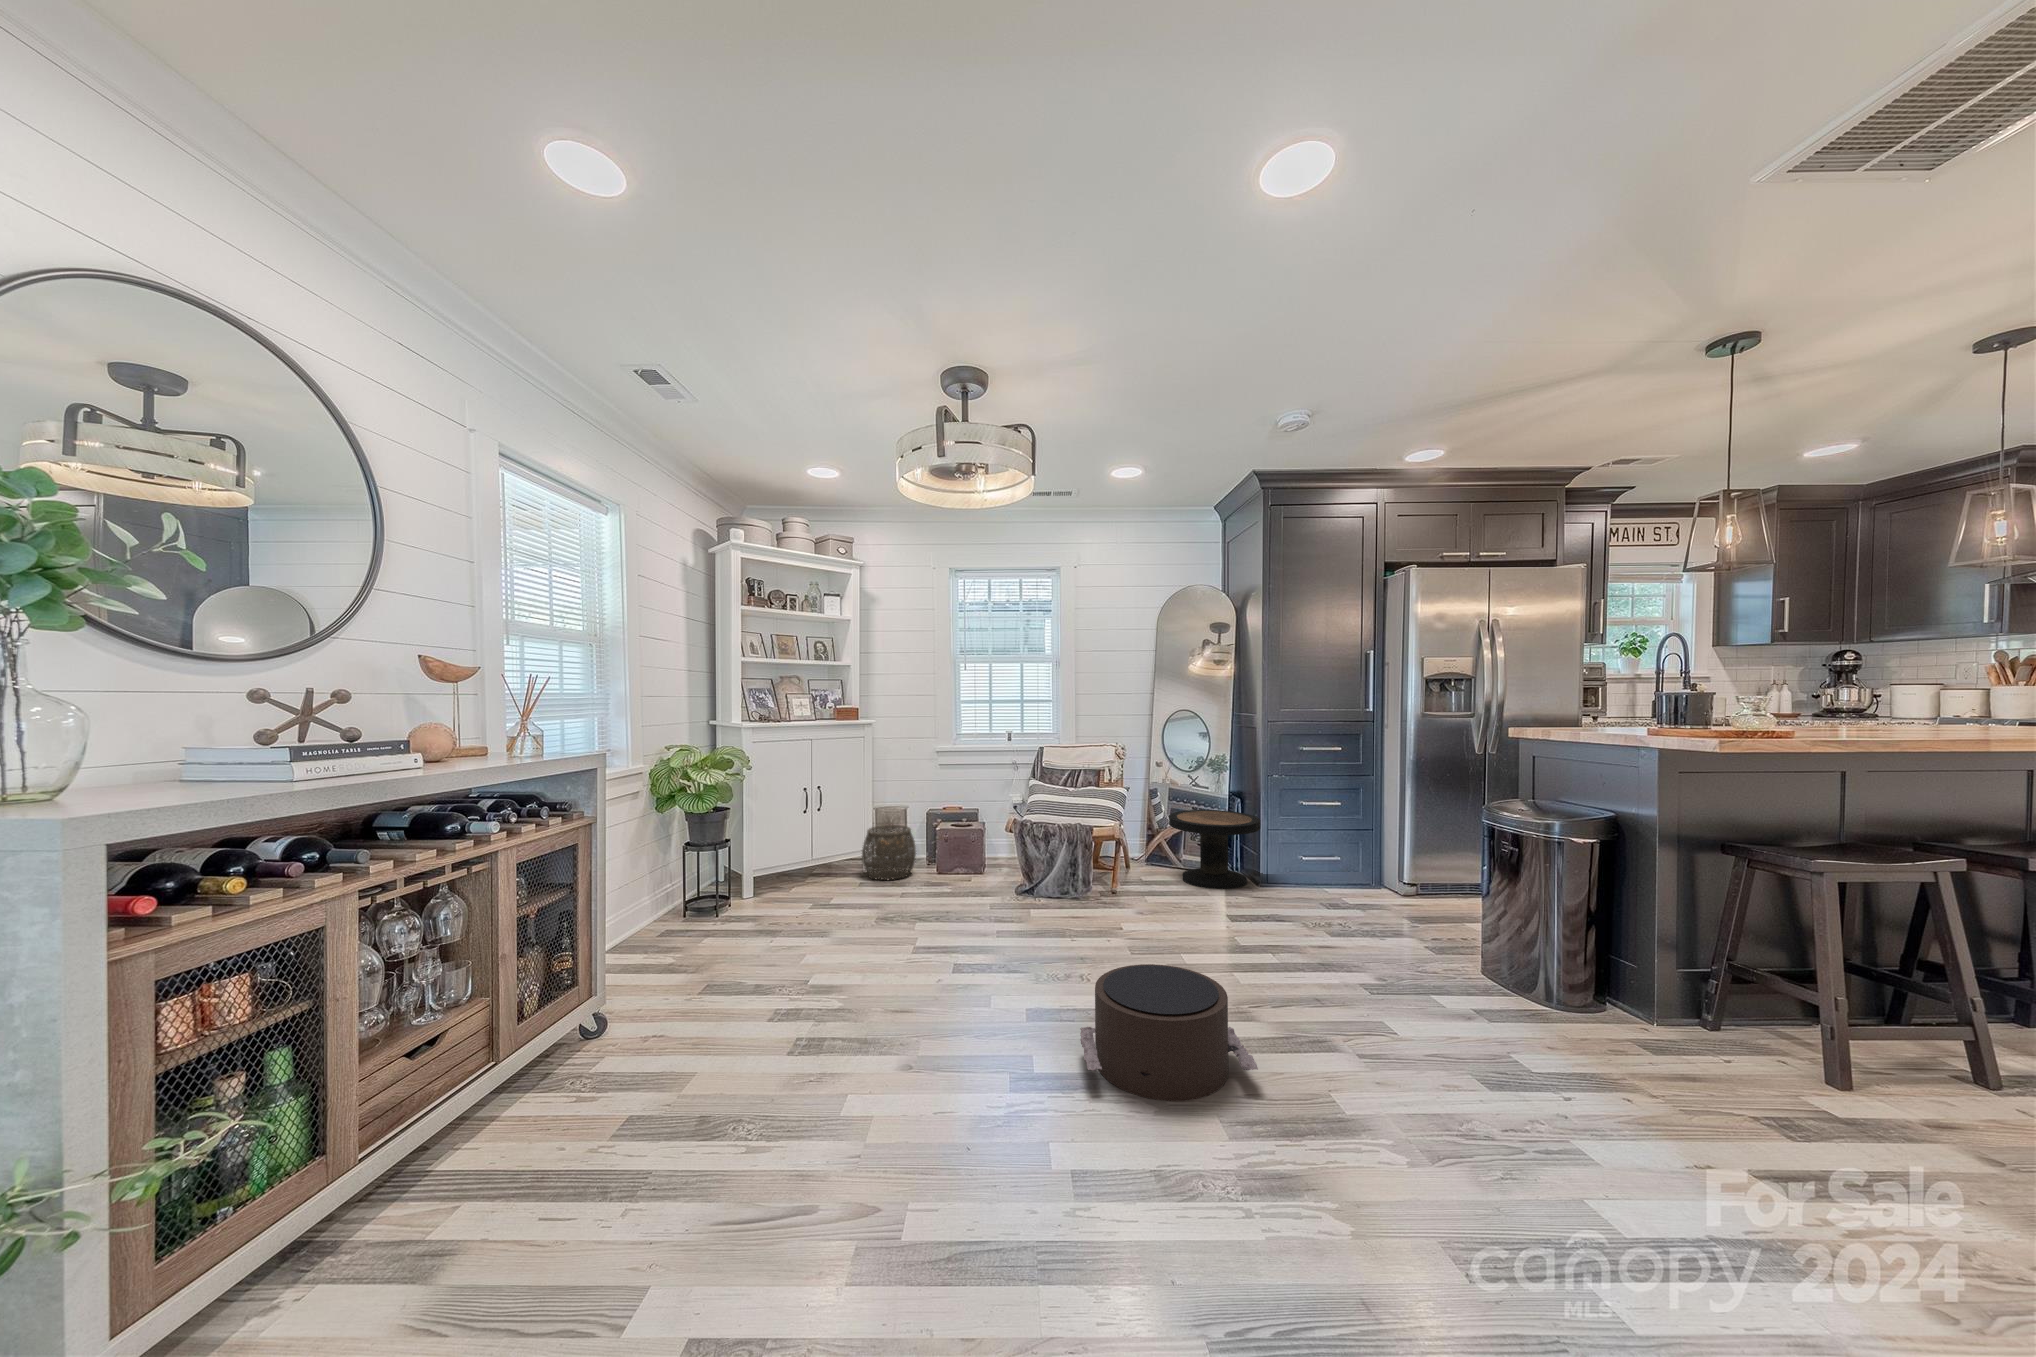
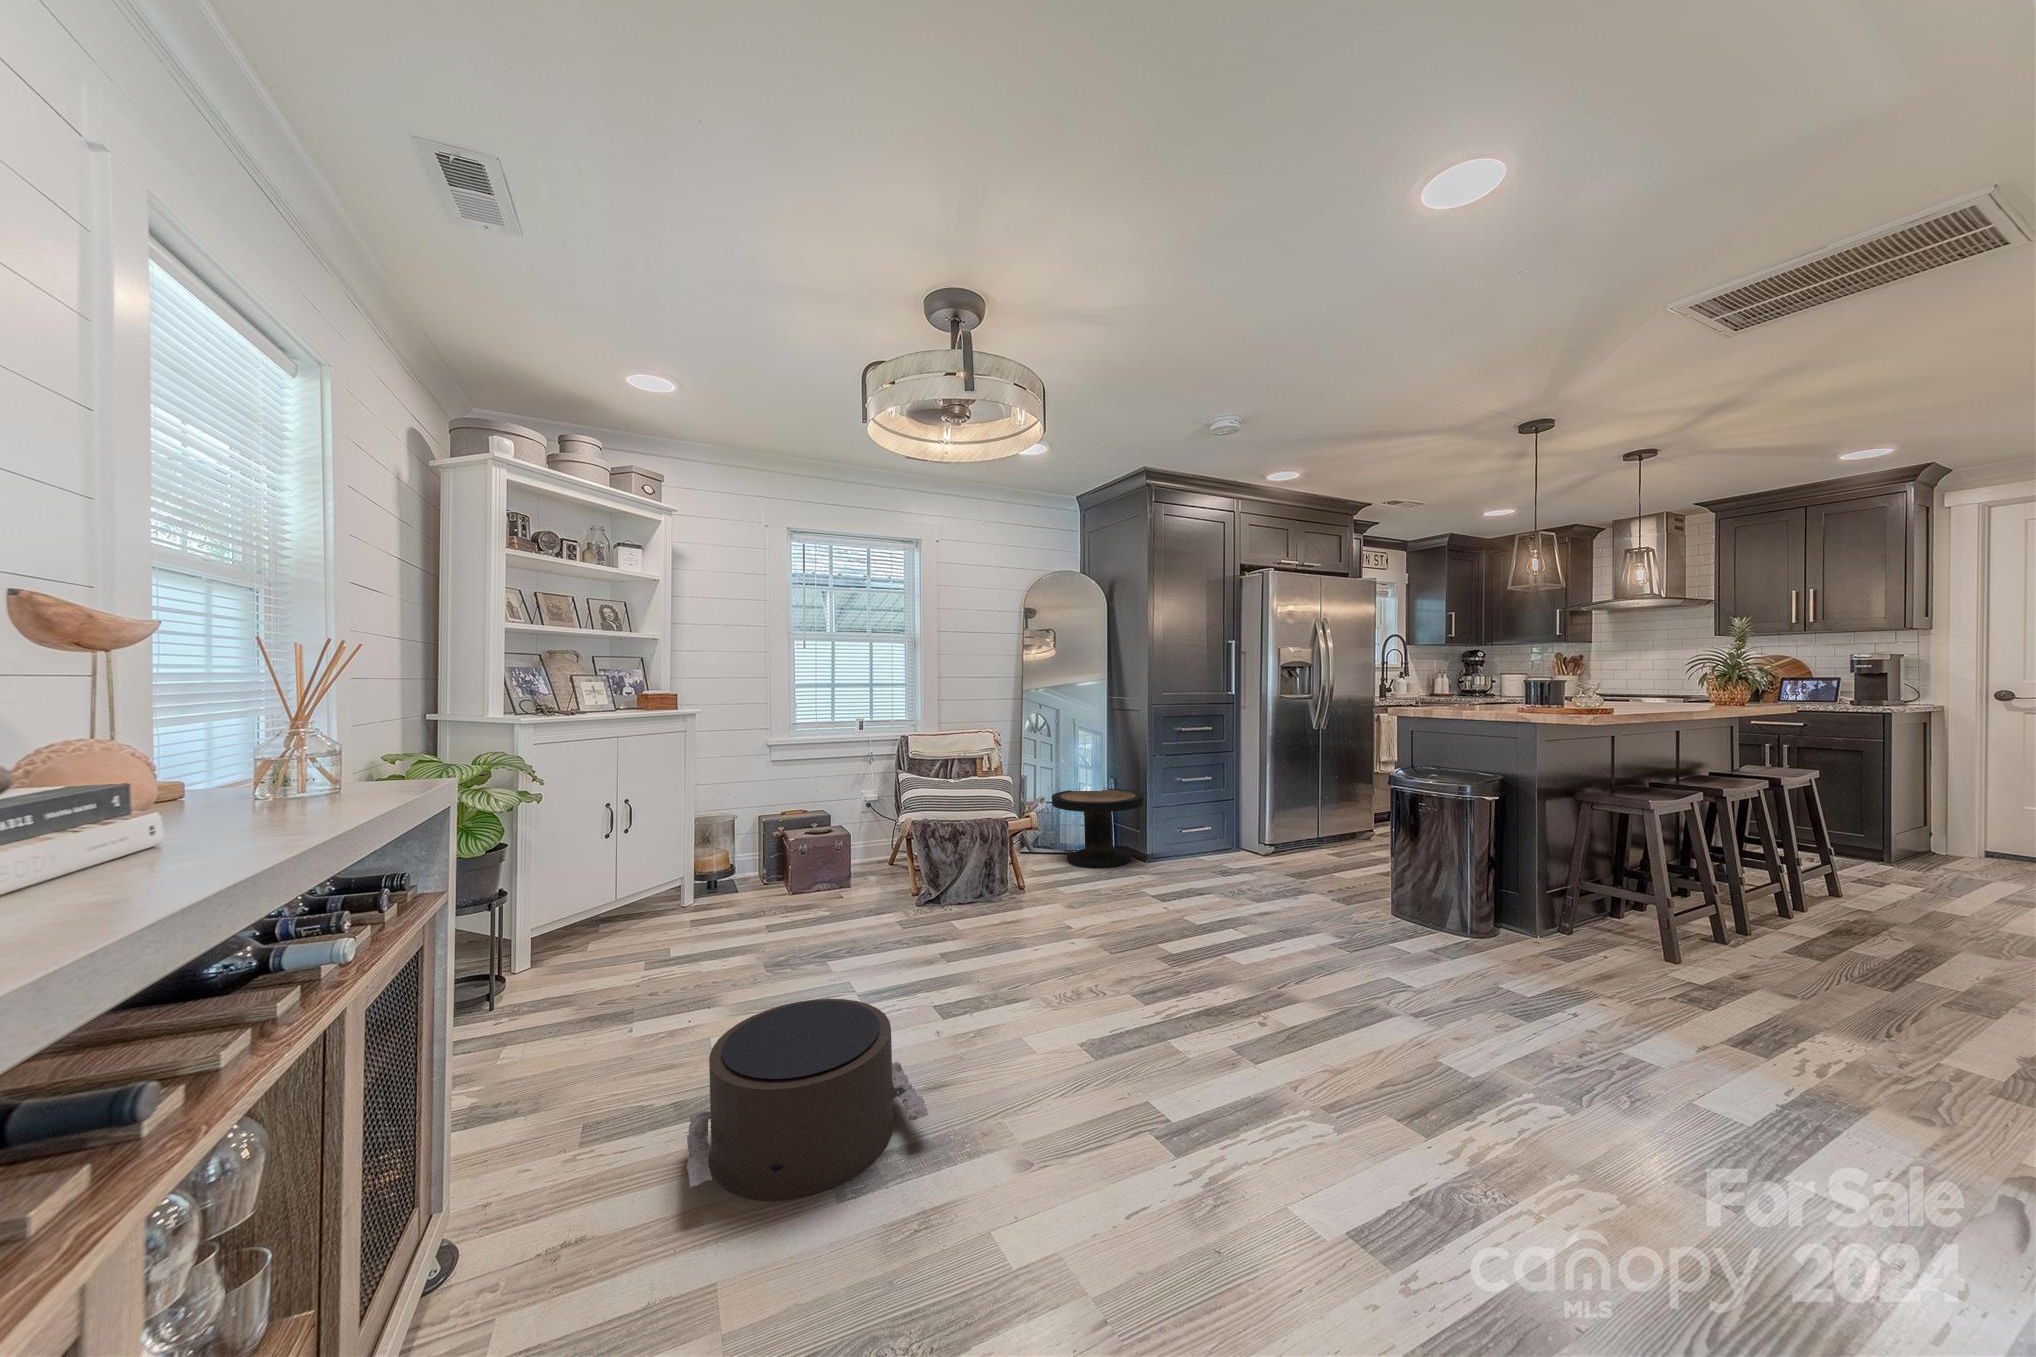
woven basket: present [862,825,916,880] -> none [692,843,767,917]
pouf: present [1080,964,1258,1101] -> present [687,999,928,1201]

